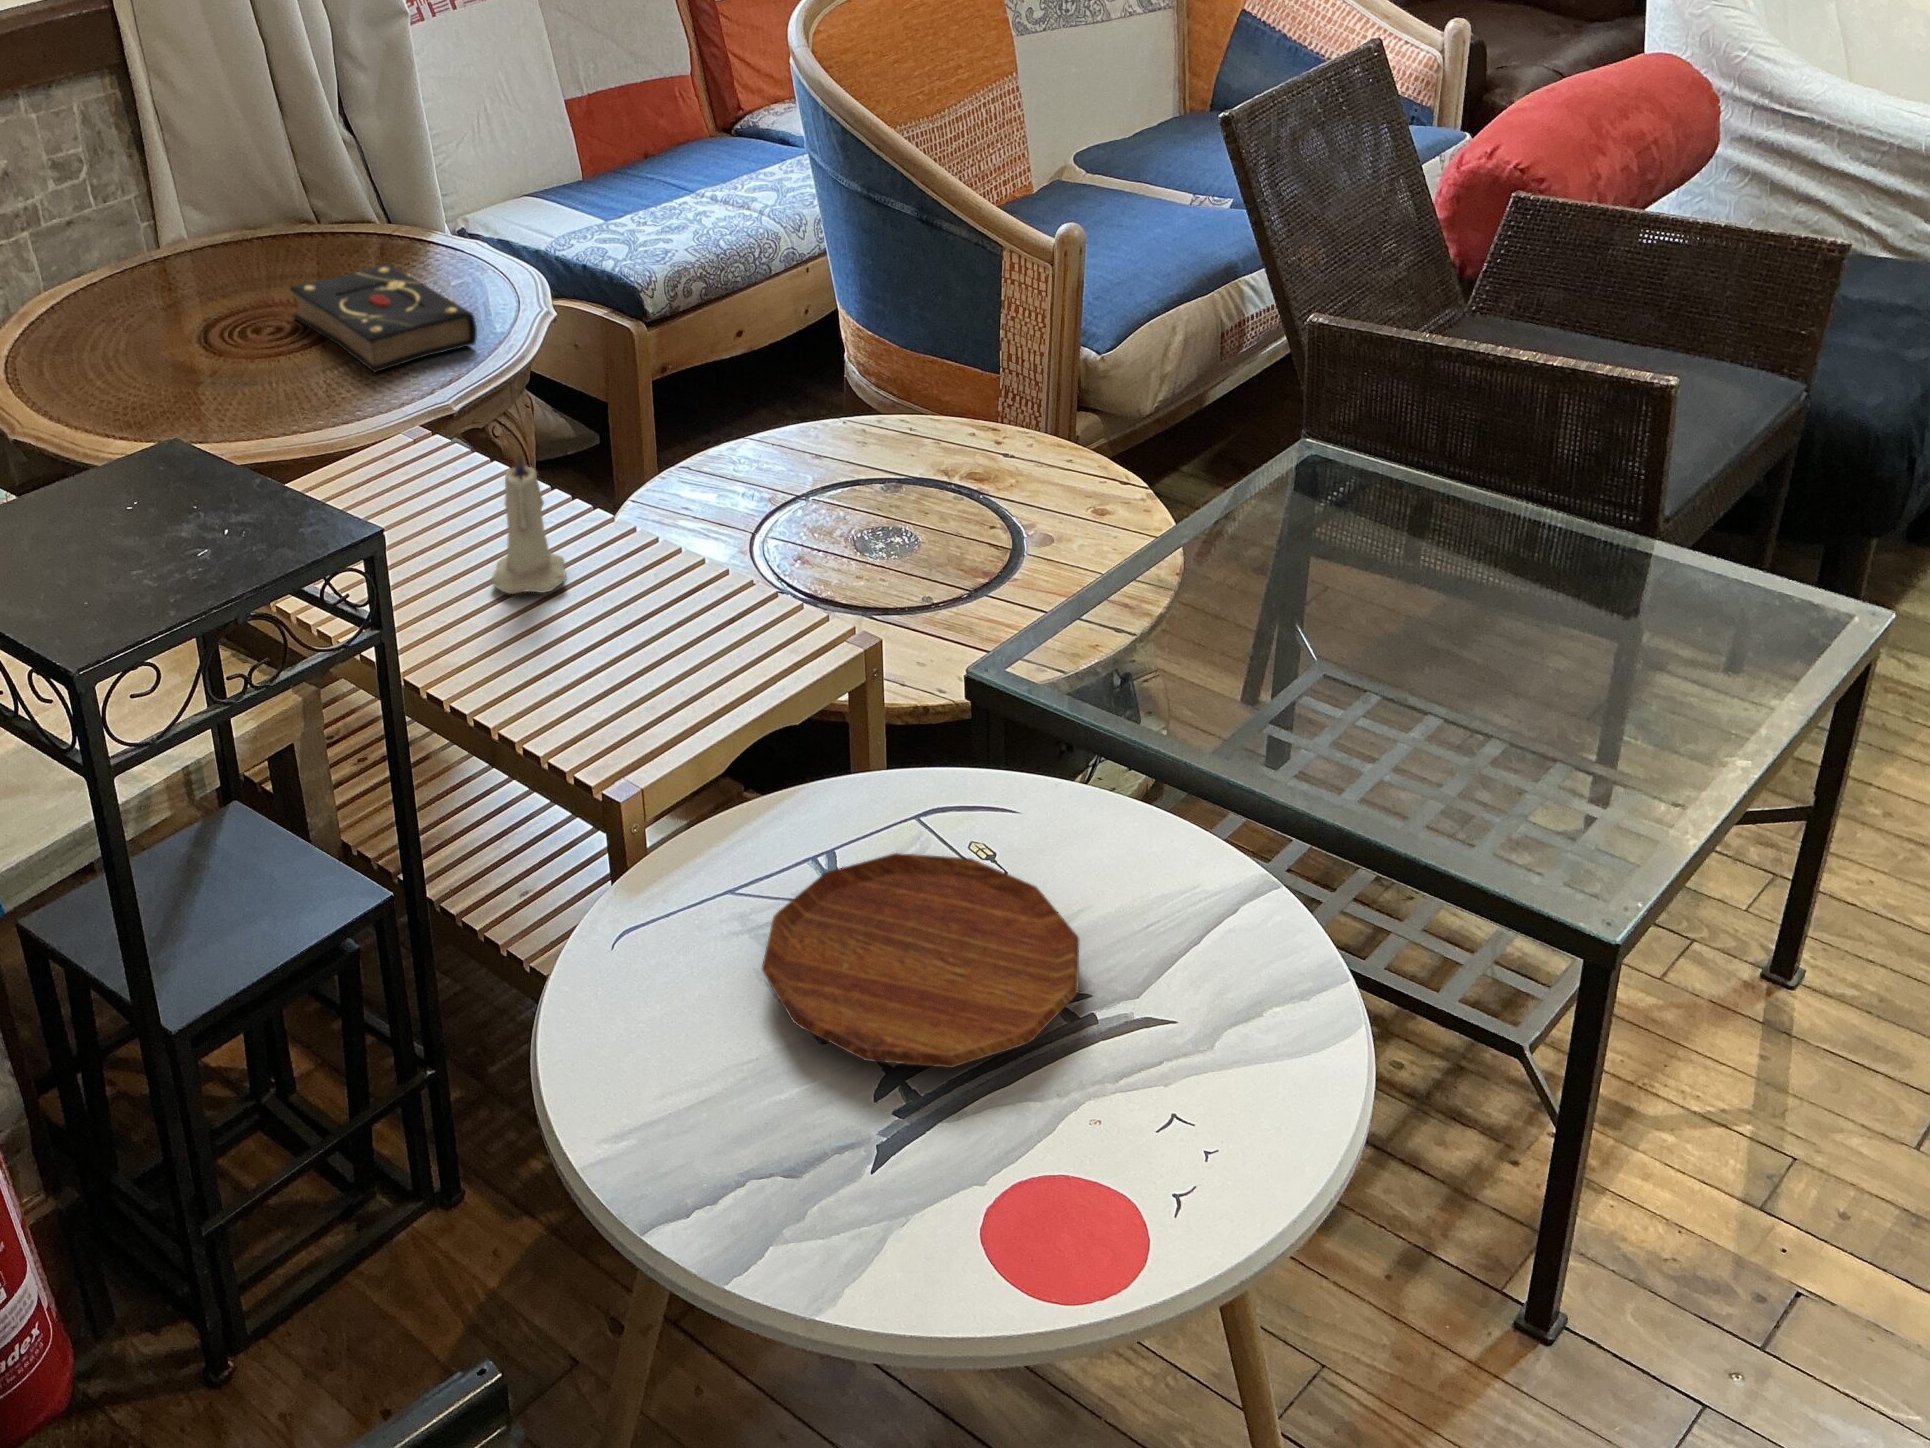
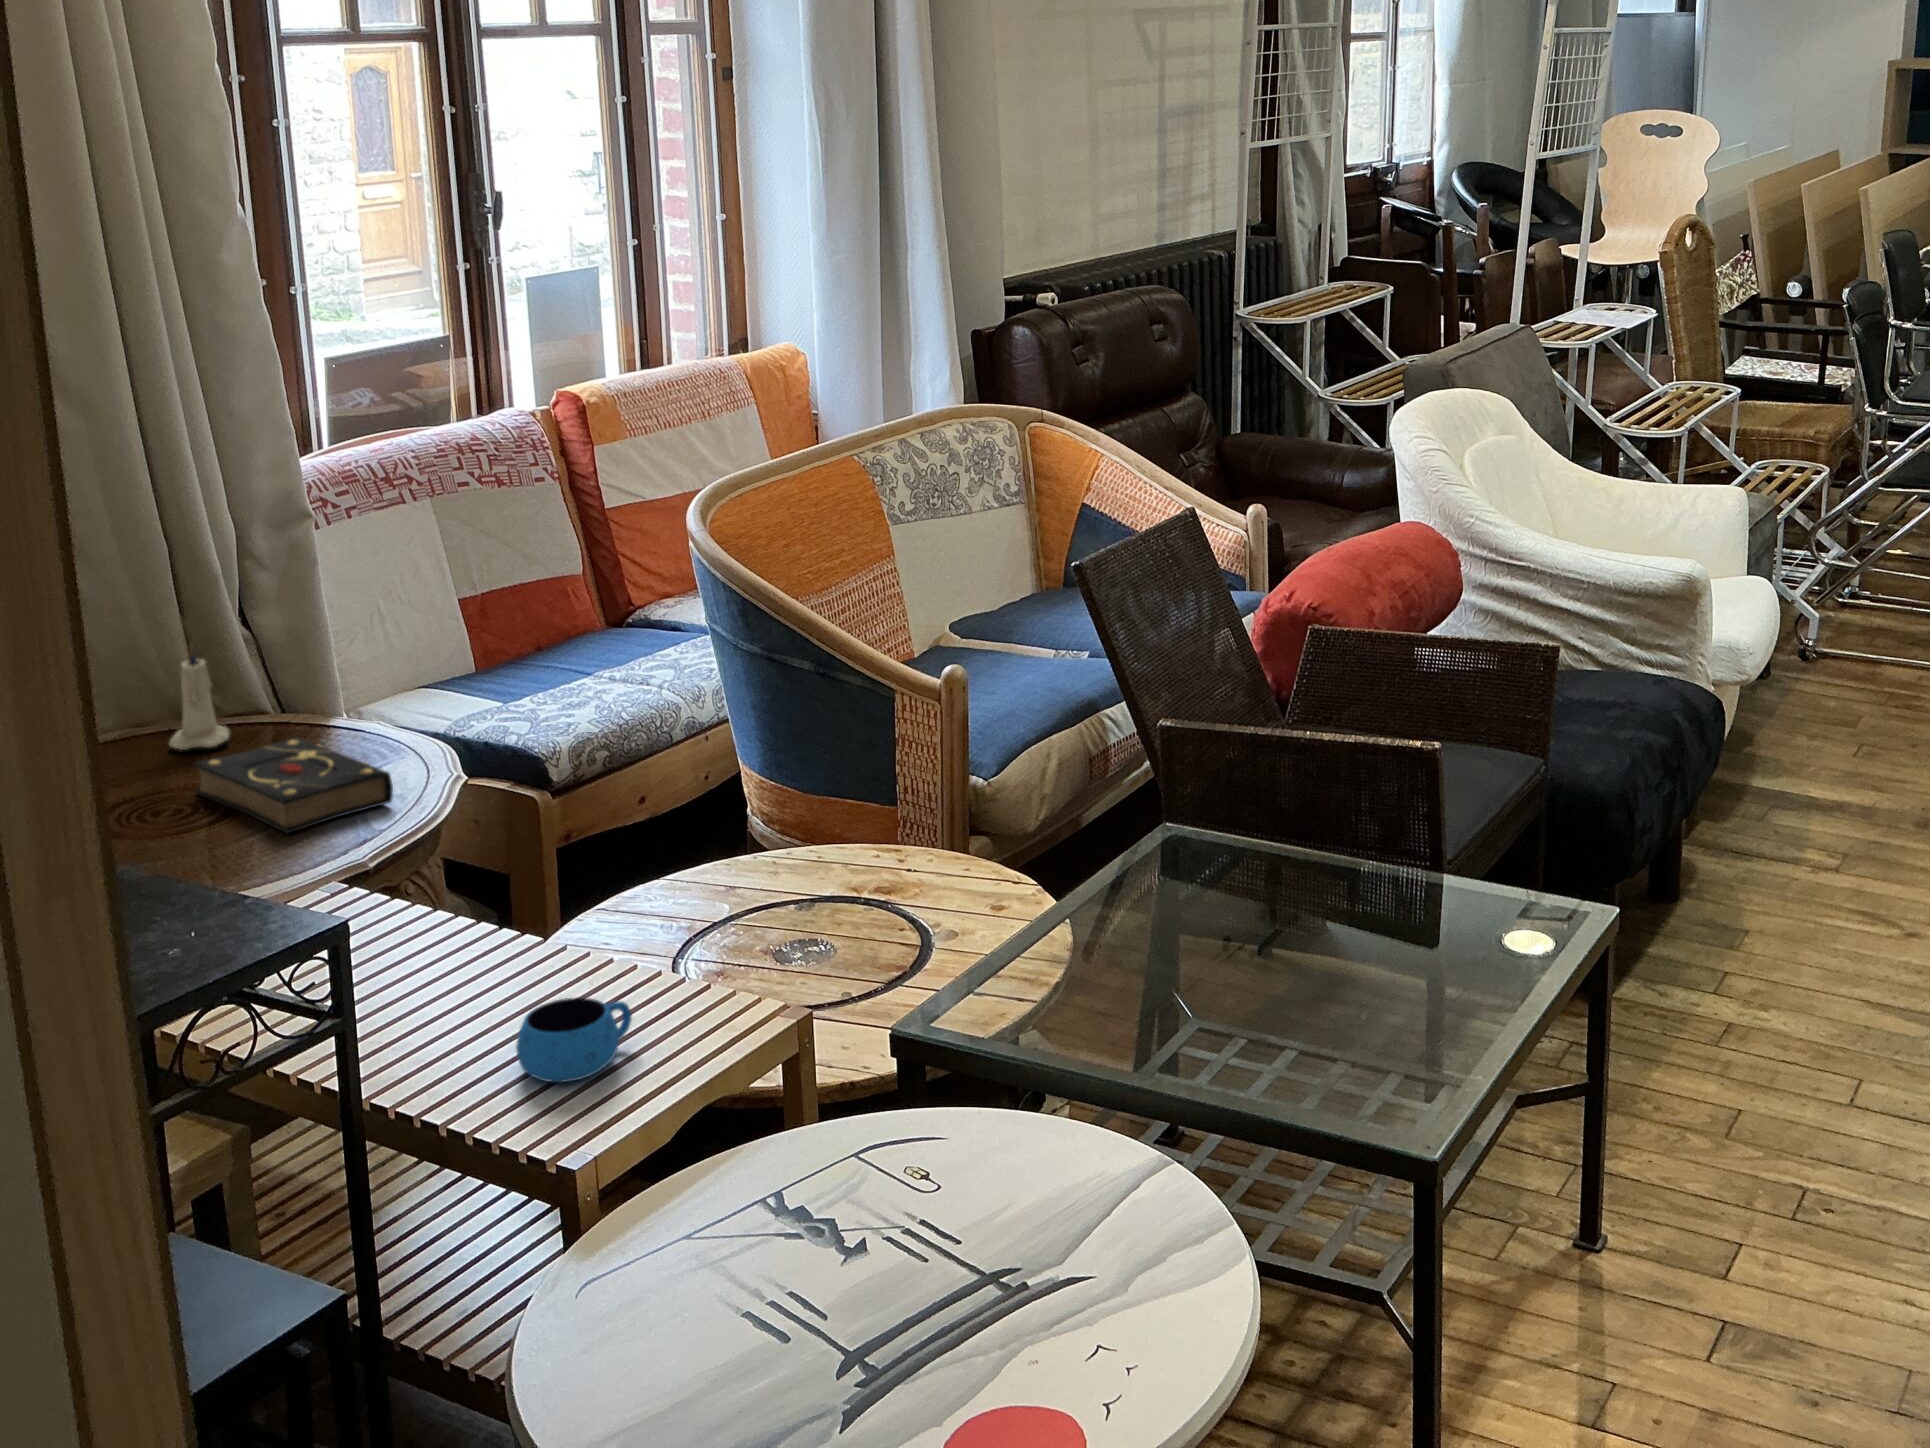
candle: present [491,446,566,594] -> present [169,643,230,750]
mug: none [574,608,693,699] -> present [516,998,632,1082]
tray: present [762,853,1079,1068] -> none [718,1175,1010,1353]

